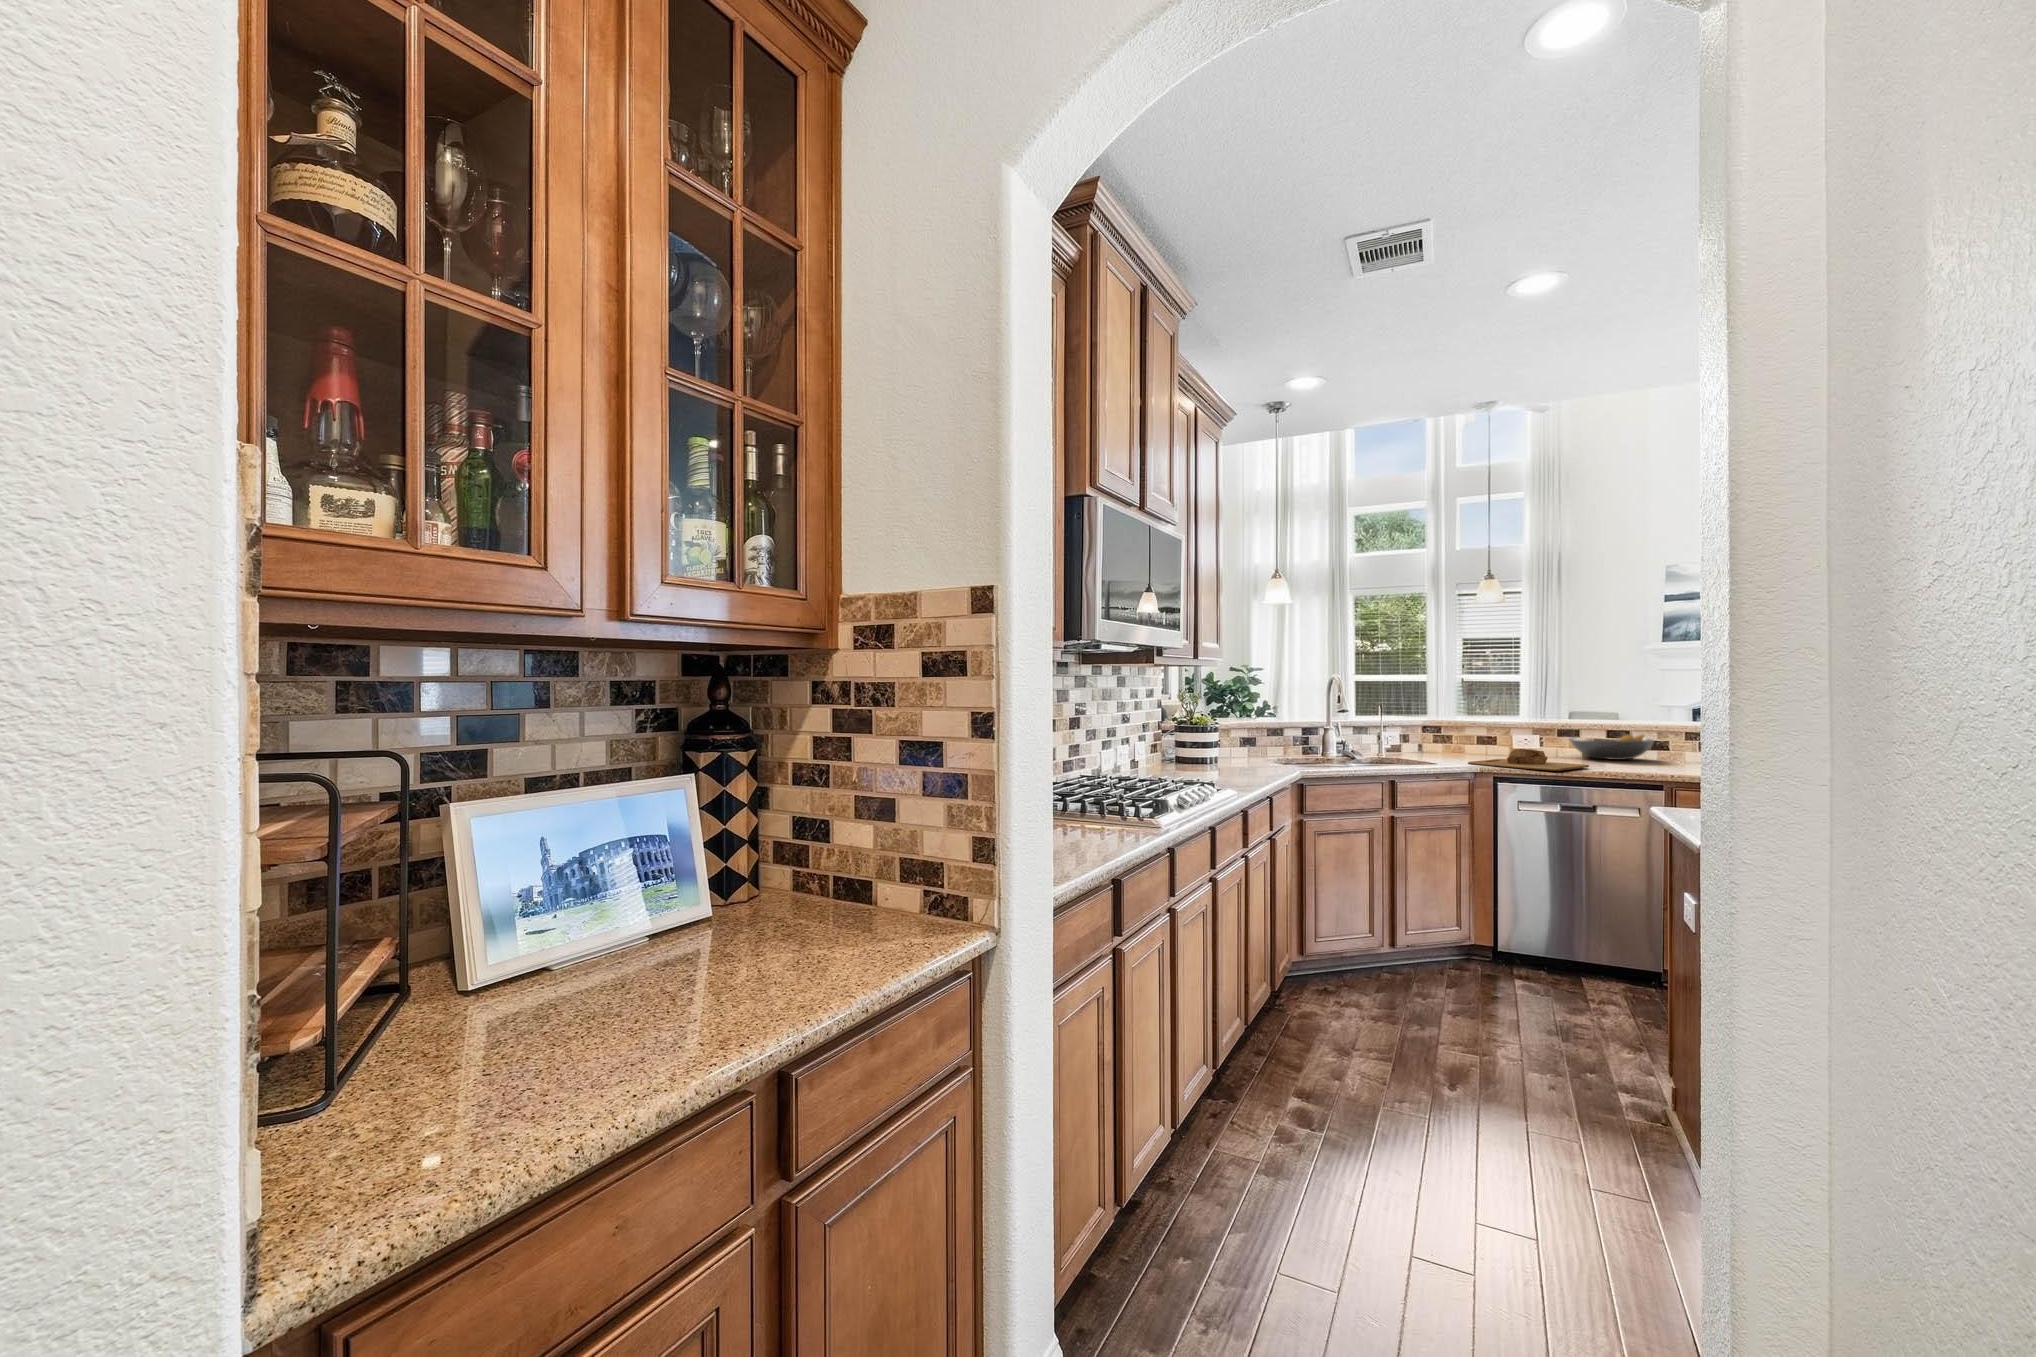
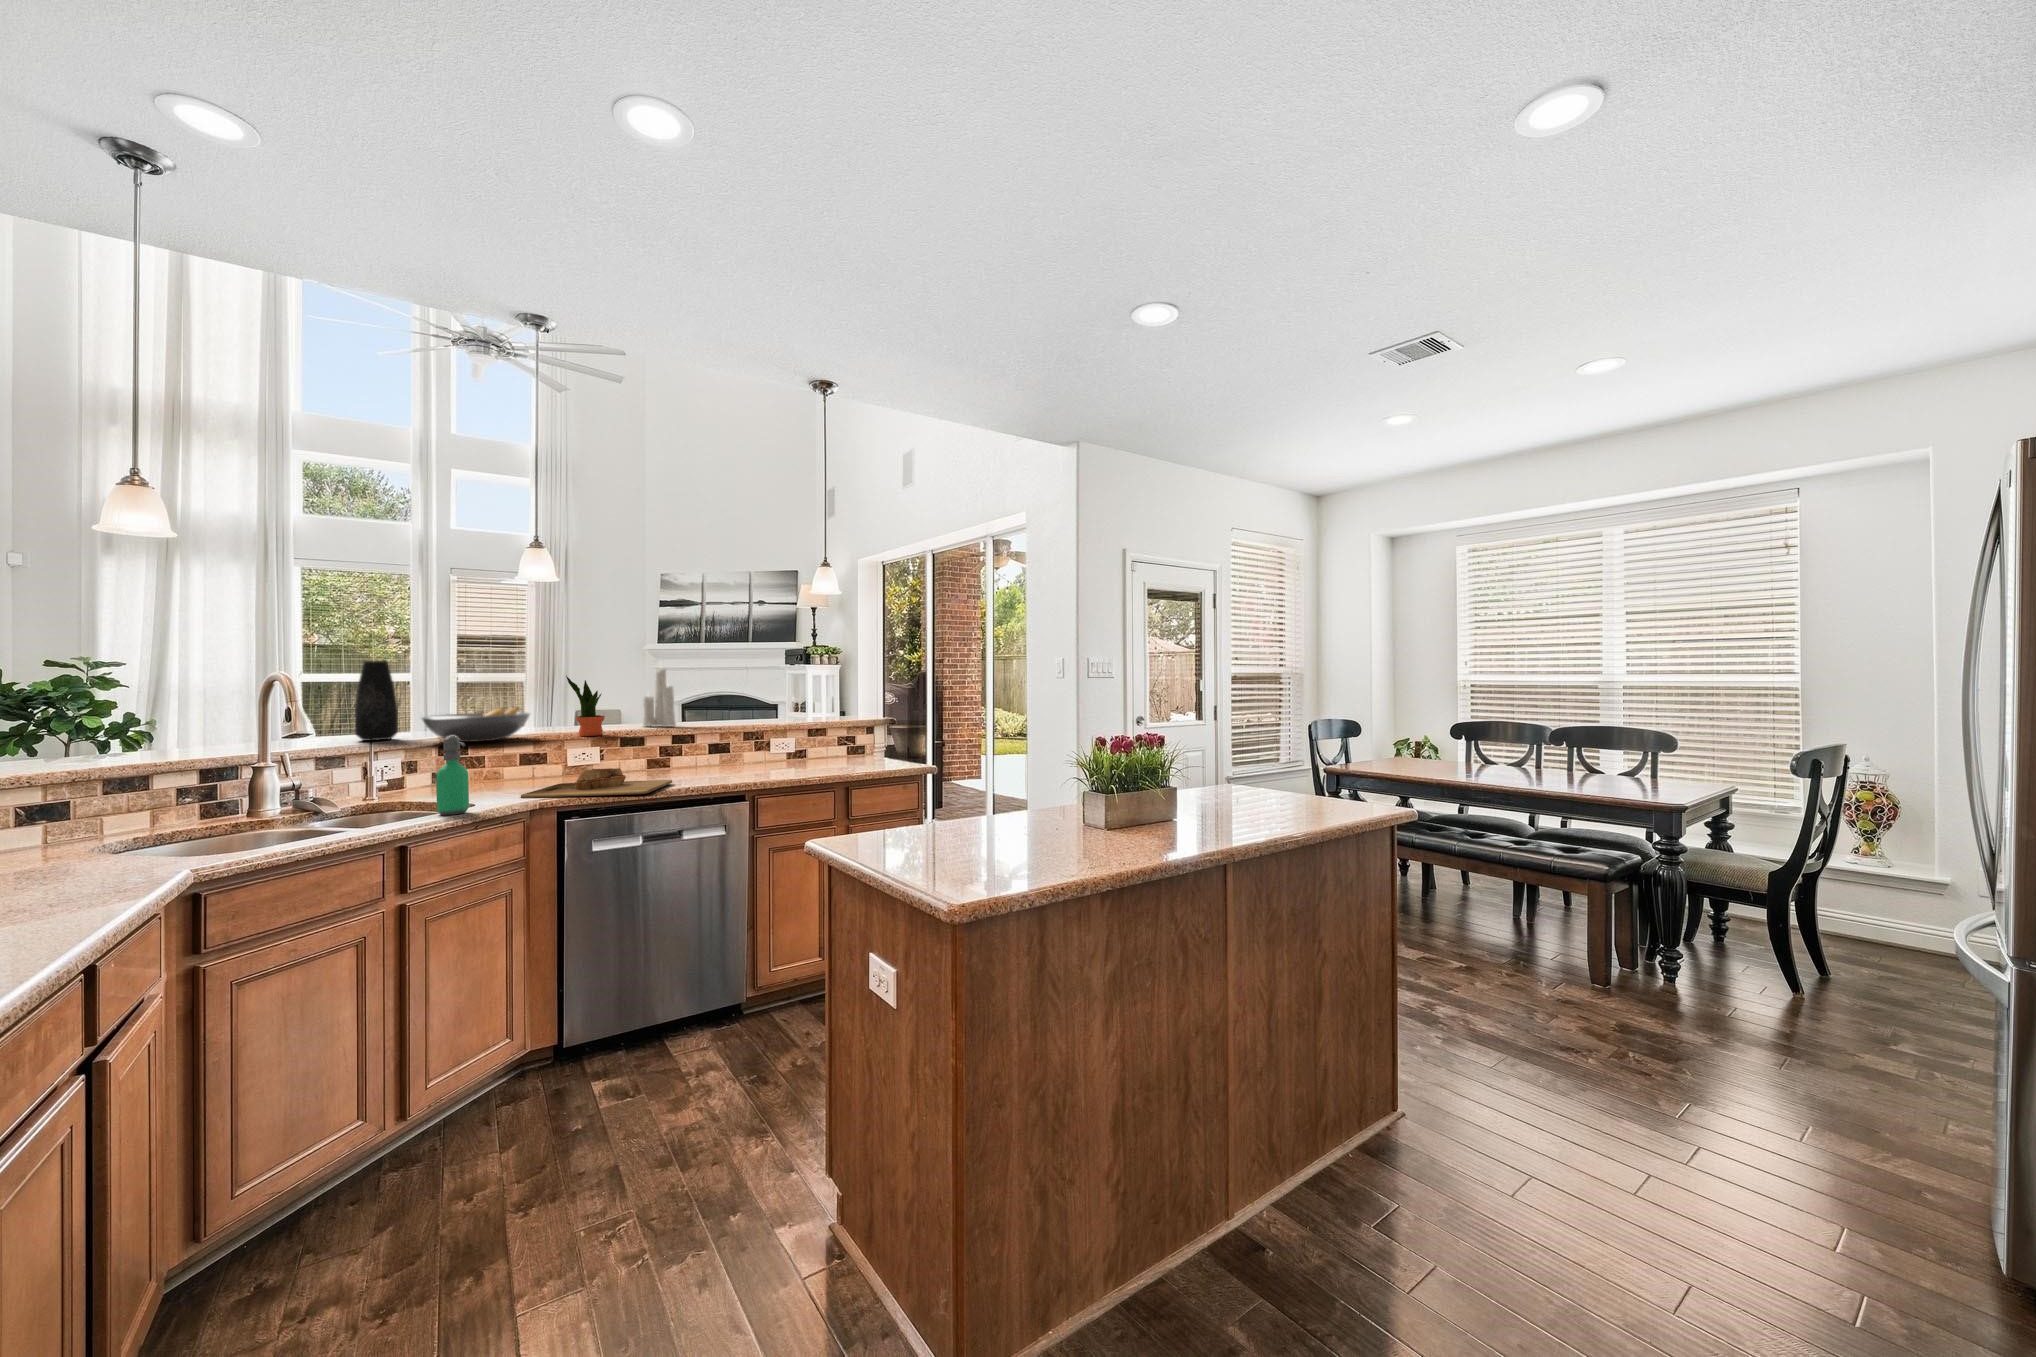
candle: none [1584,662,1616,723] -> present [643,668,676,727]
vase: none [1377,668,1401,720] -> present [355,661,398,741]
potted plant: none [1513,678,1545,726] -> present [566,676,605,736]
soap dispenser: none [1412,718,1431,767] -> present [436,736,469,815]
fruit bowl: present [1570,735,1654,760] -> present [422,707,530,742]

